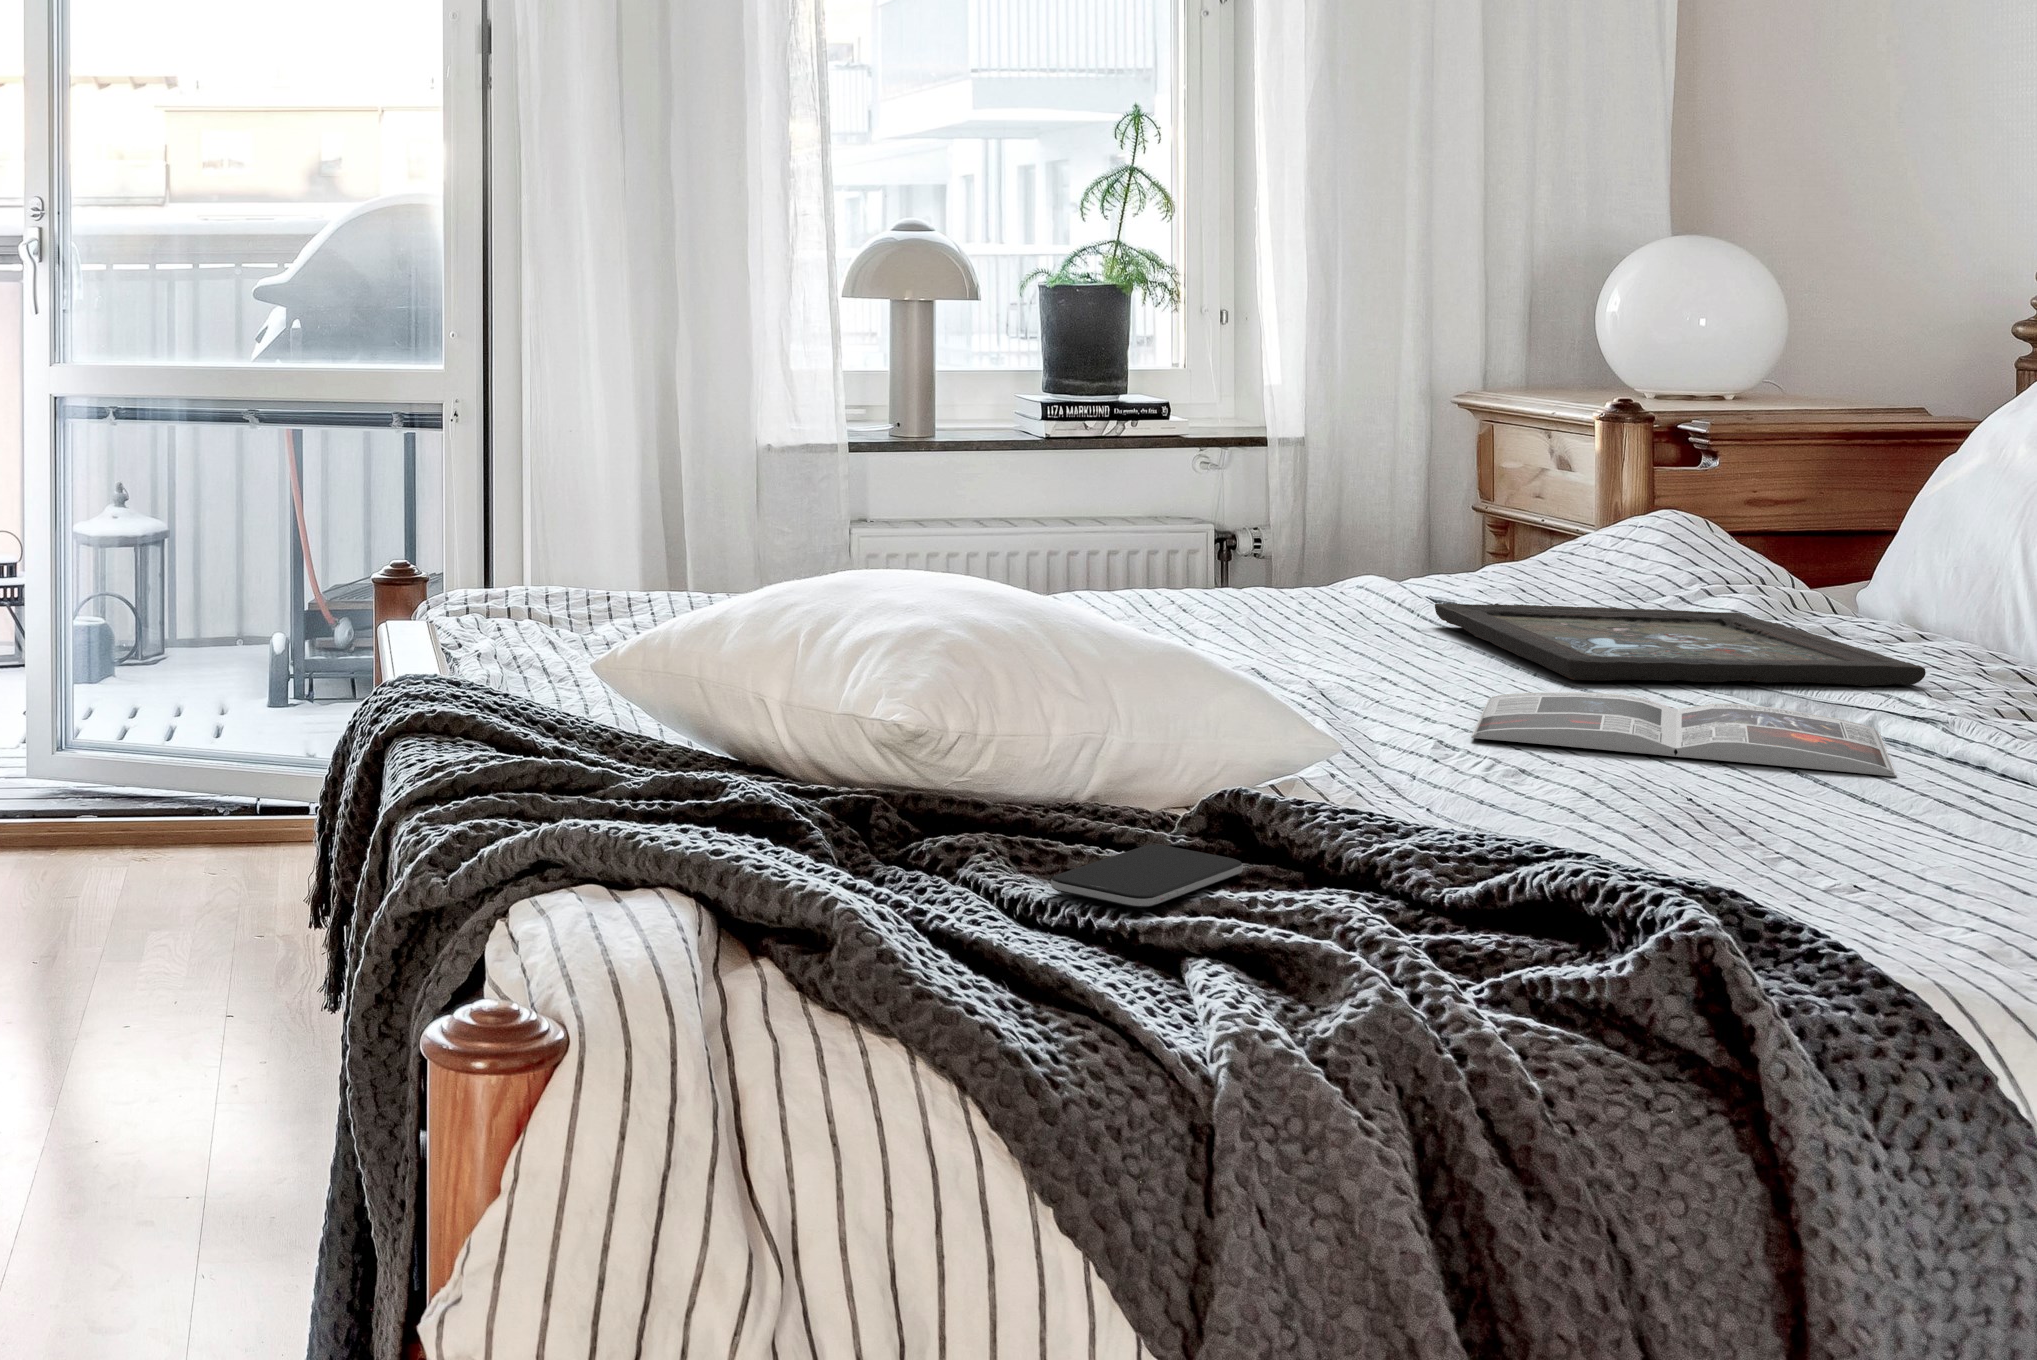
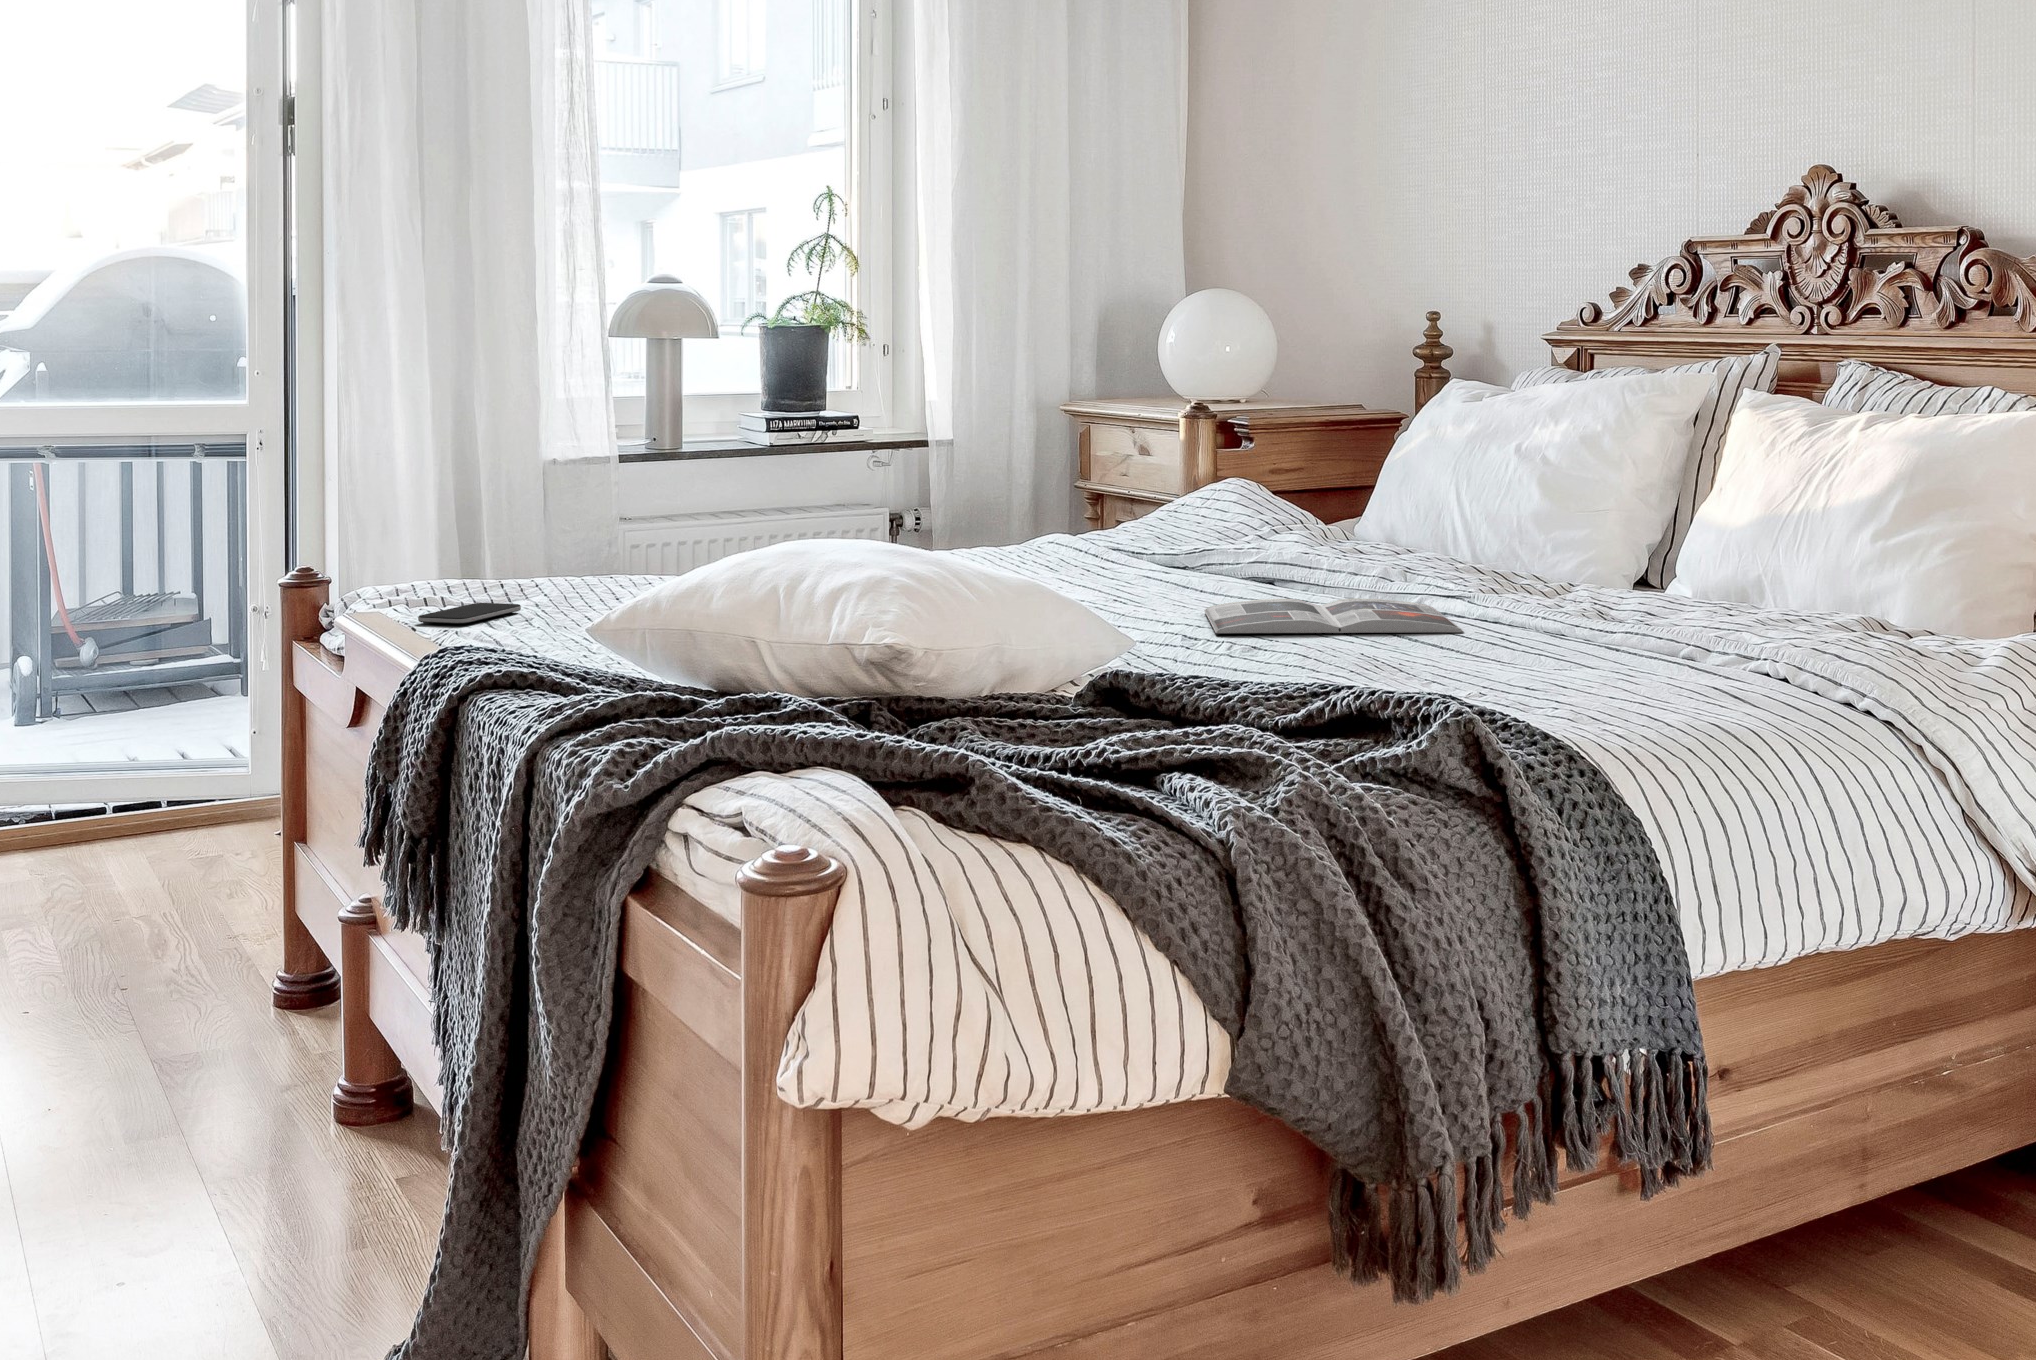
tray: present [1435,604,1926,686] -> none [1125,545,1437,594]
smartphone: present [1051,845,1243,908] -> present [418,603,521,624]

